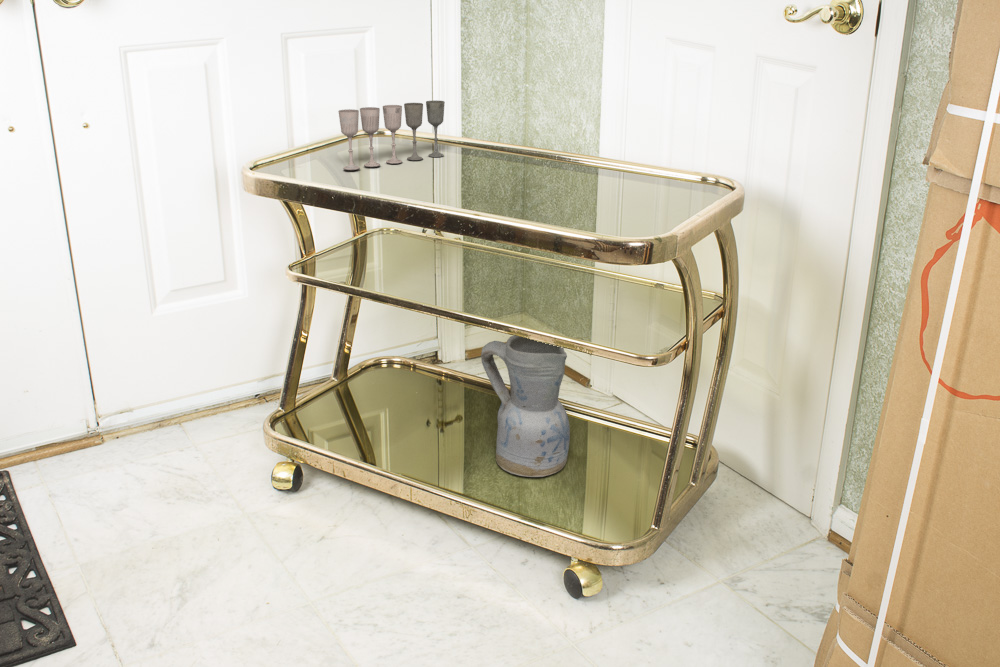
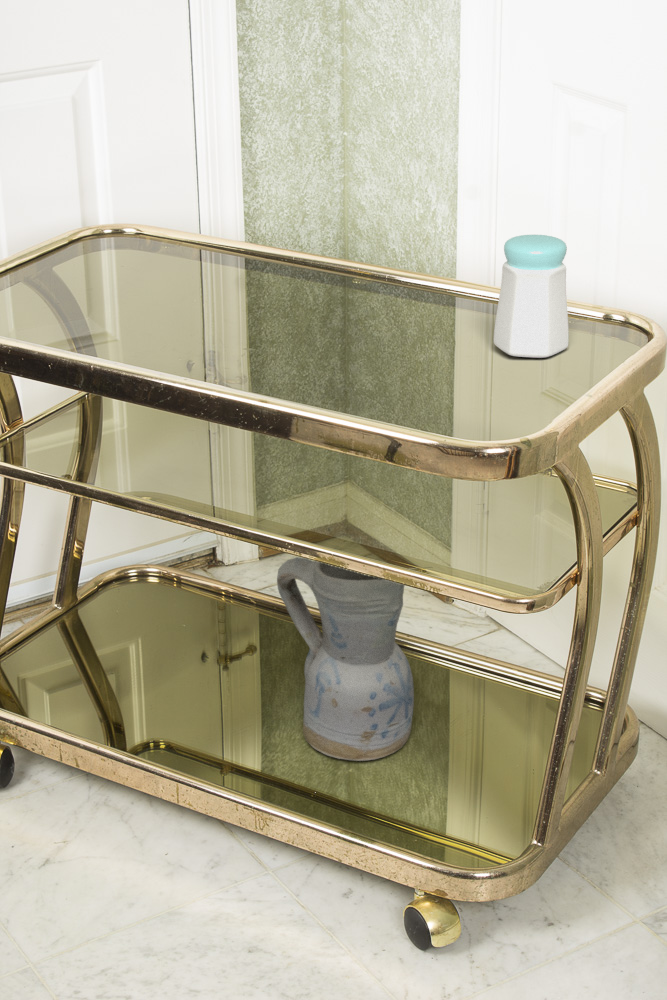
wine glass: present [338,100,445,170] -> none [49,191,214,309]
salt shaker: none [630,120,680,200] -> present [494,235,569,358]

